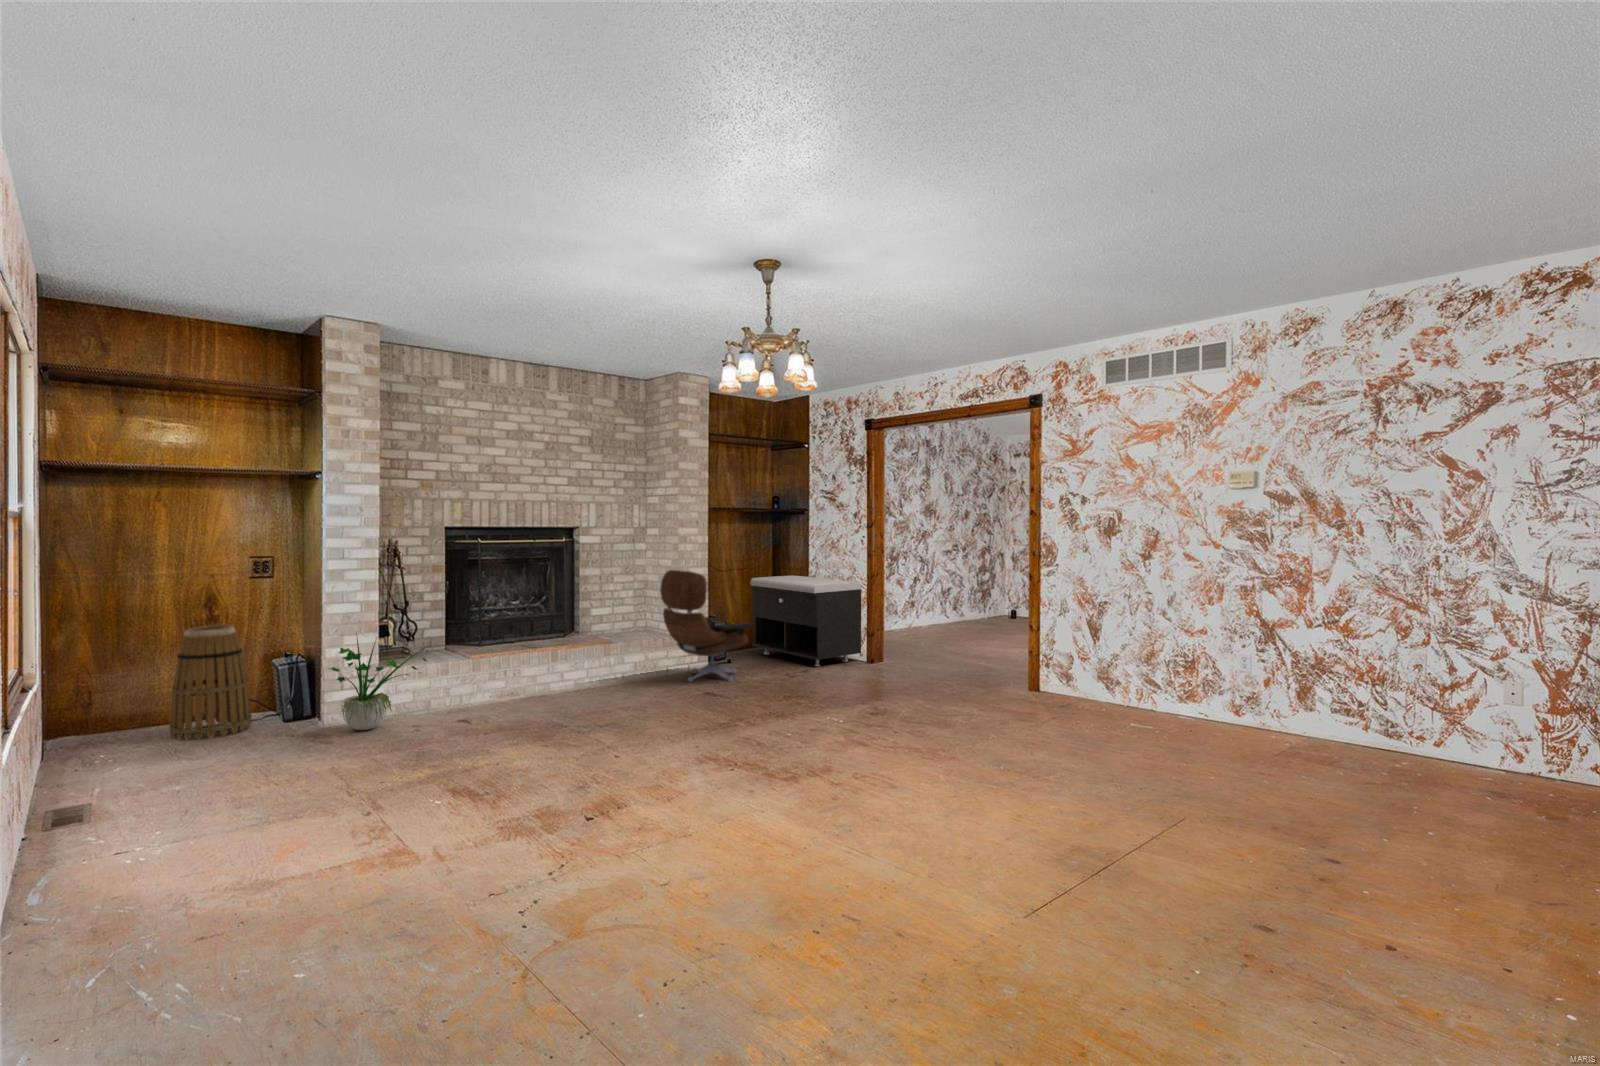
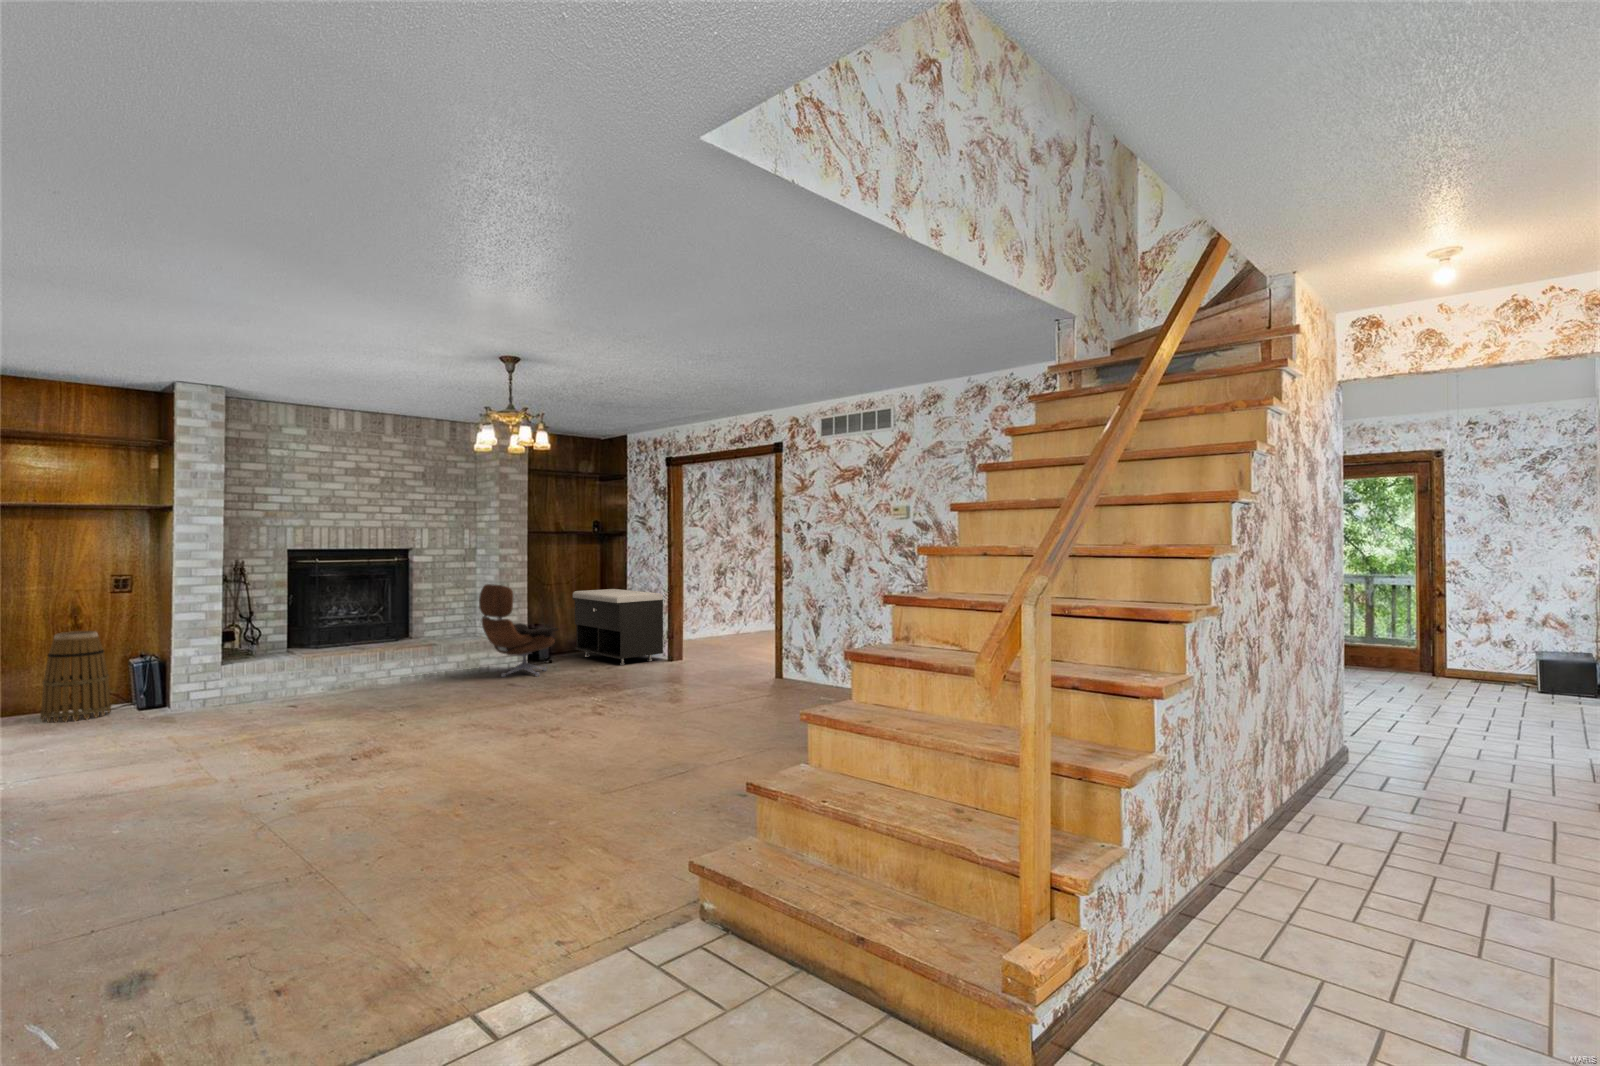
potted plant: present [329,638,427,730] -> none [173,630,269,713]

